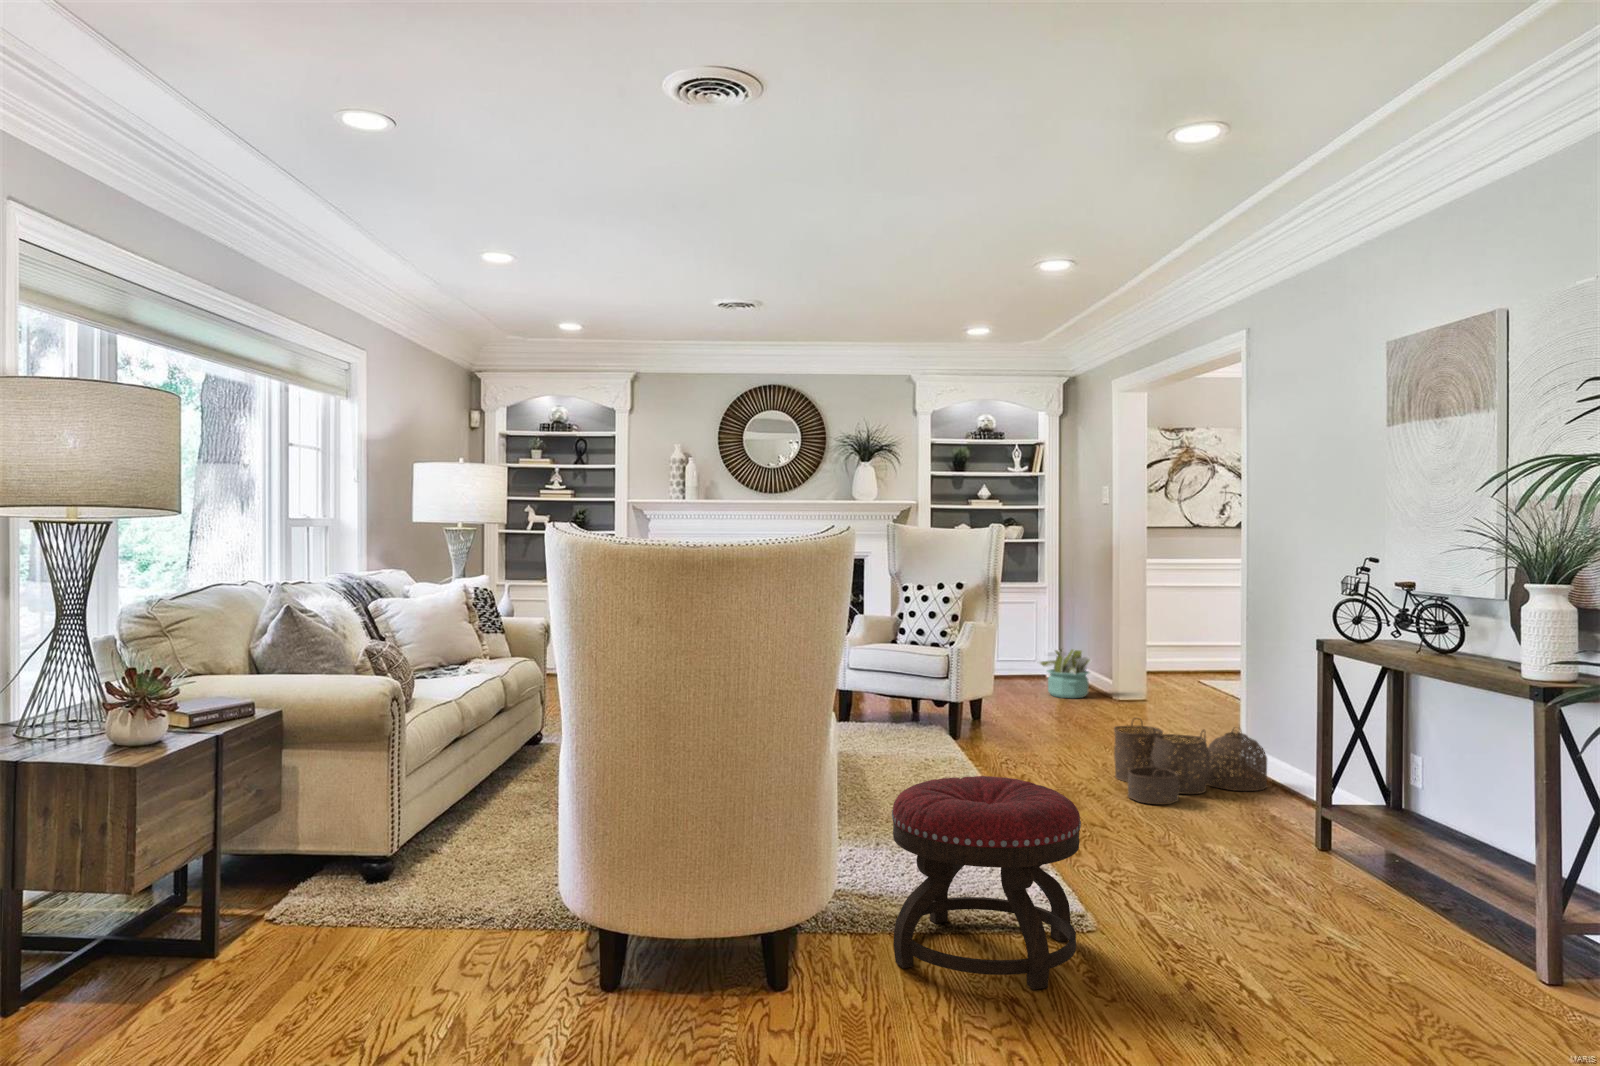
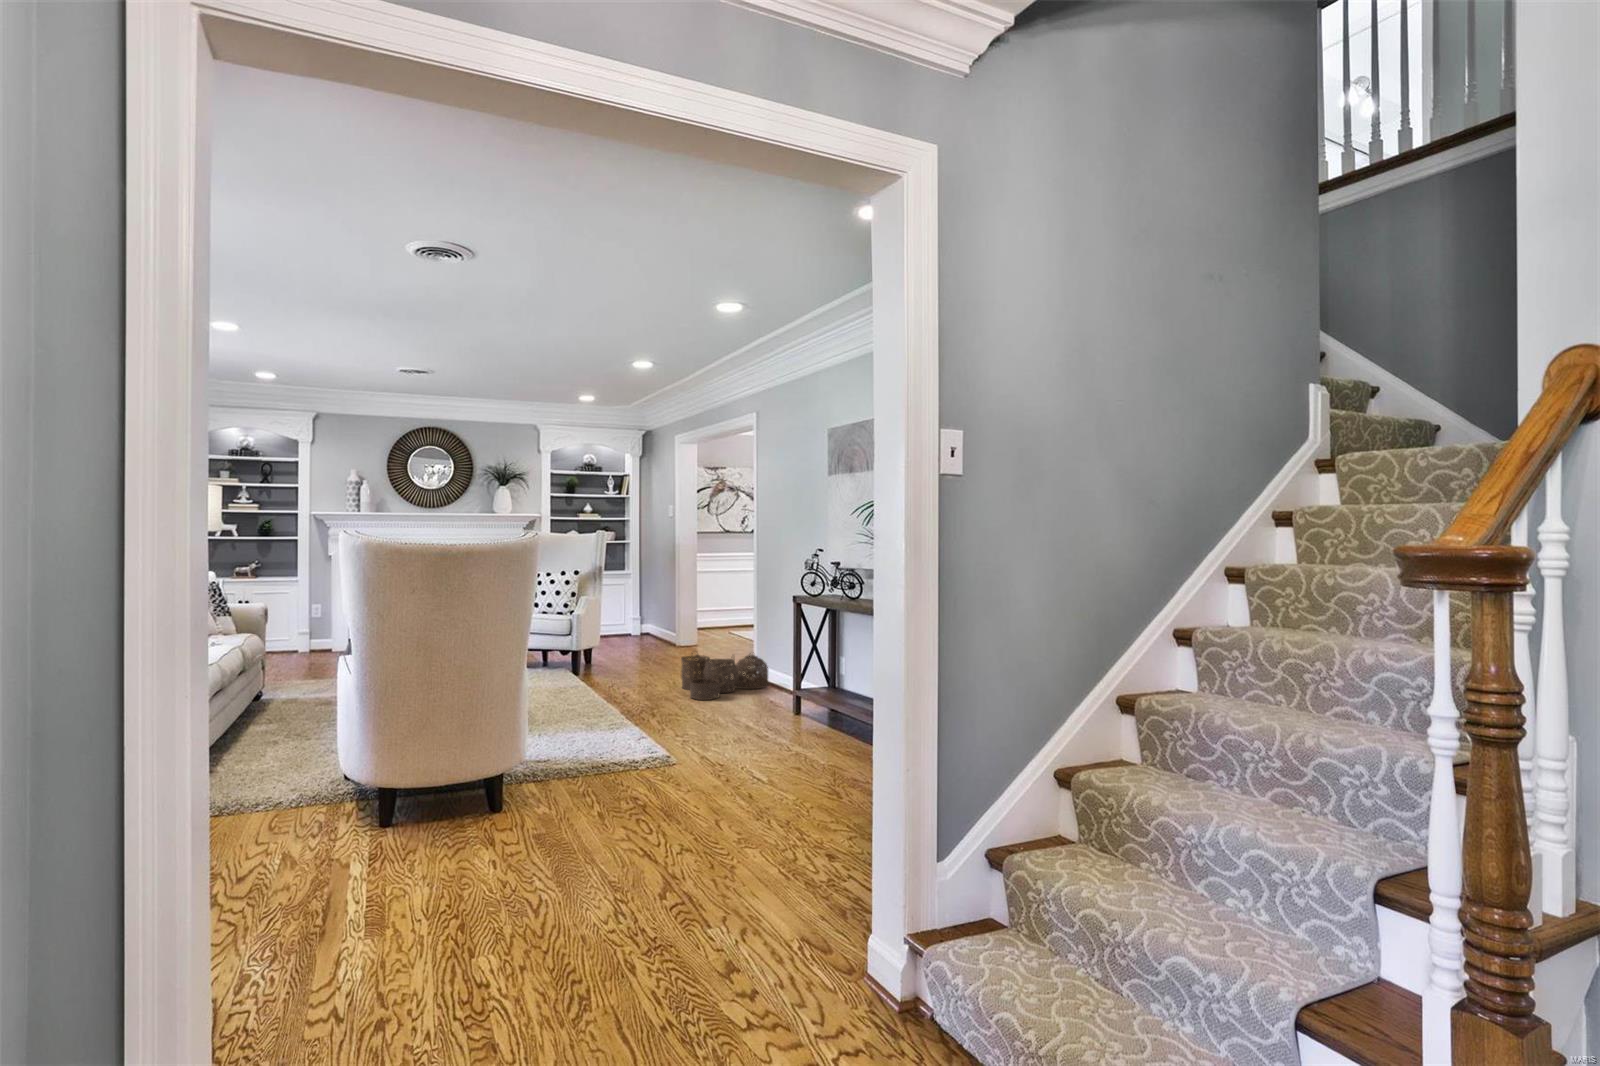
decorative plant: present [1039,649,1092,698] -> none [627,613,664,646]
ottoman: present [892,776,1081,990] -> none [561,680,671,793]

